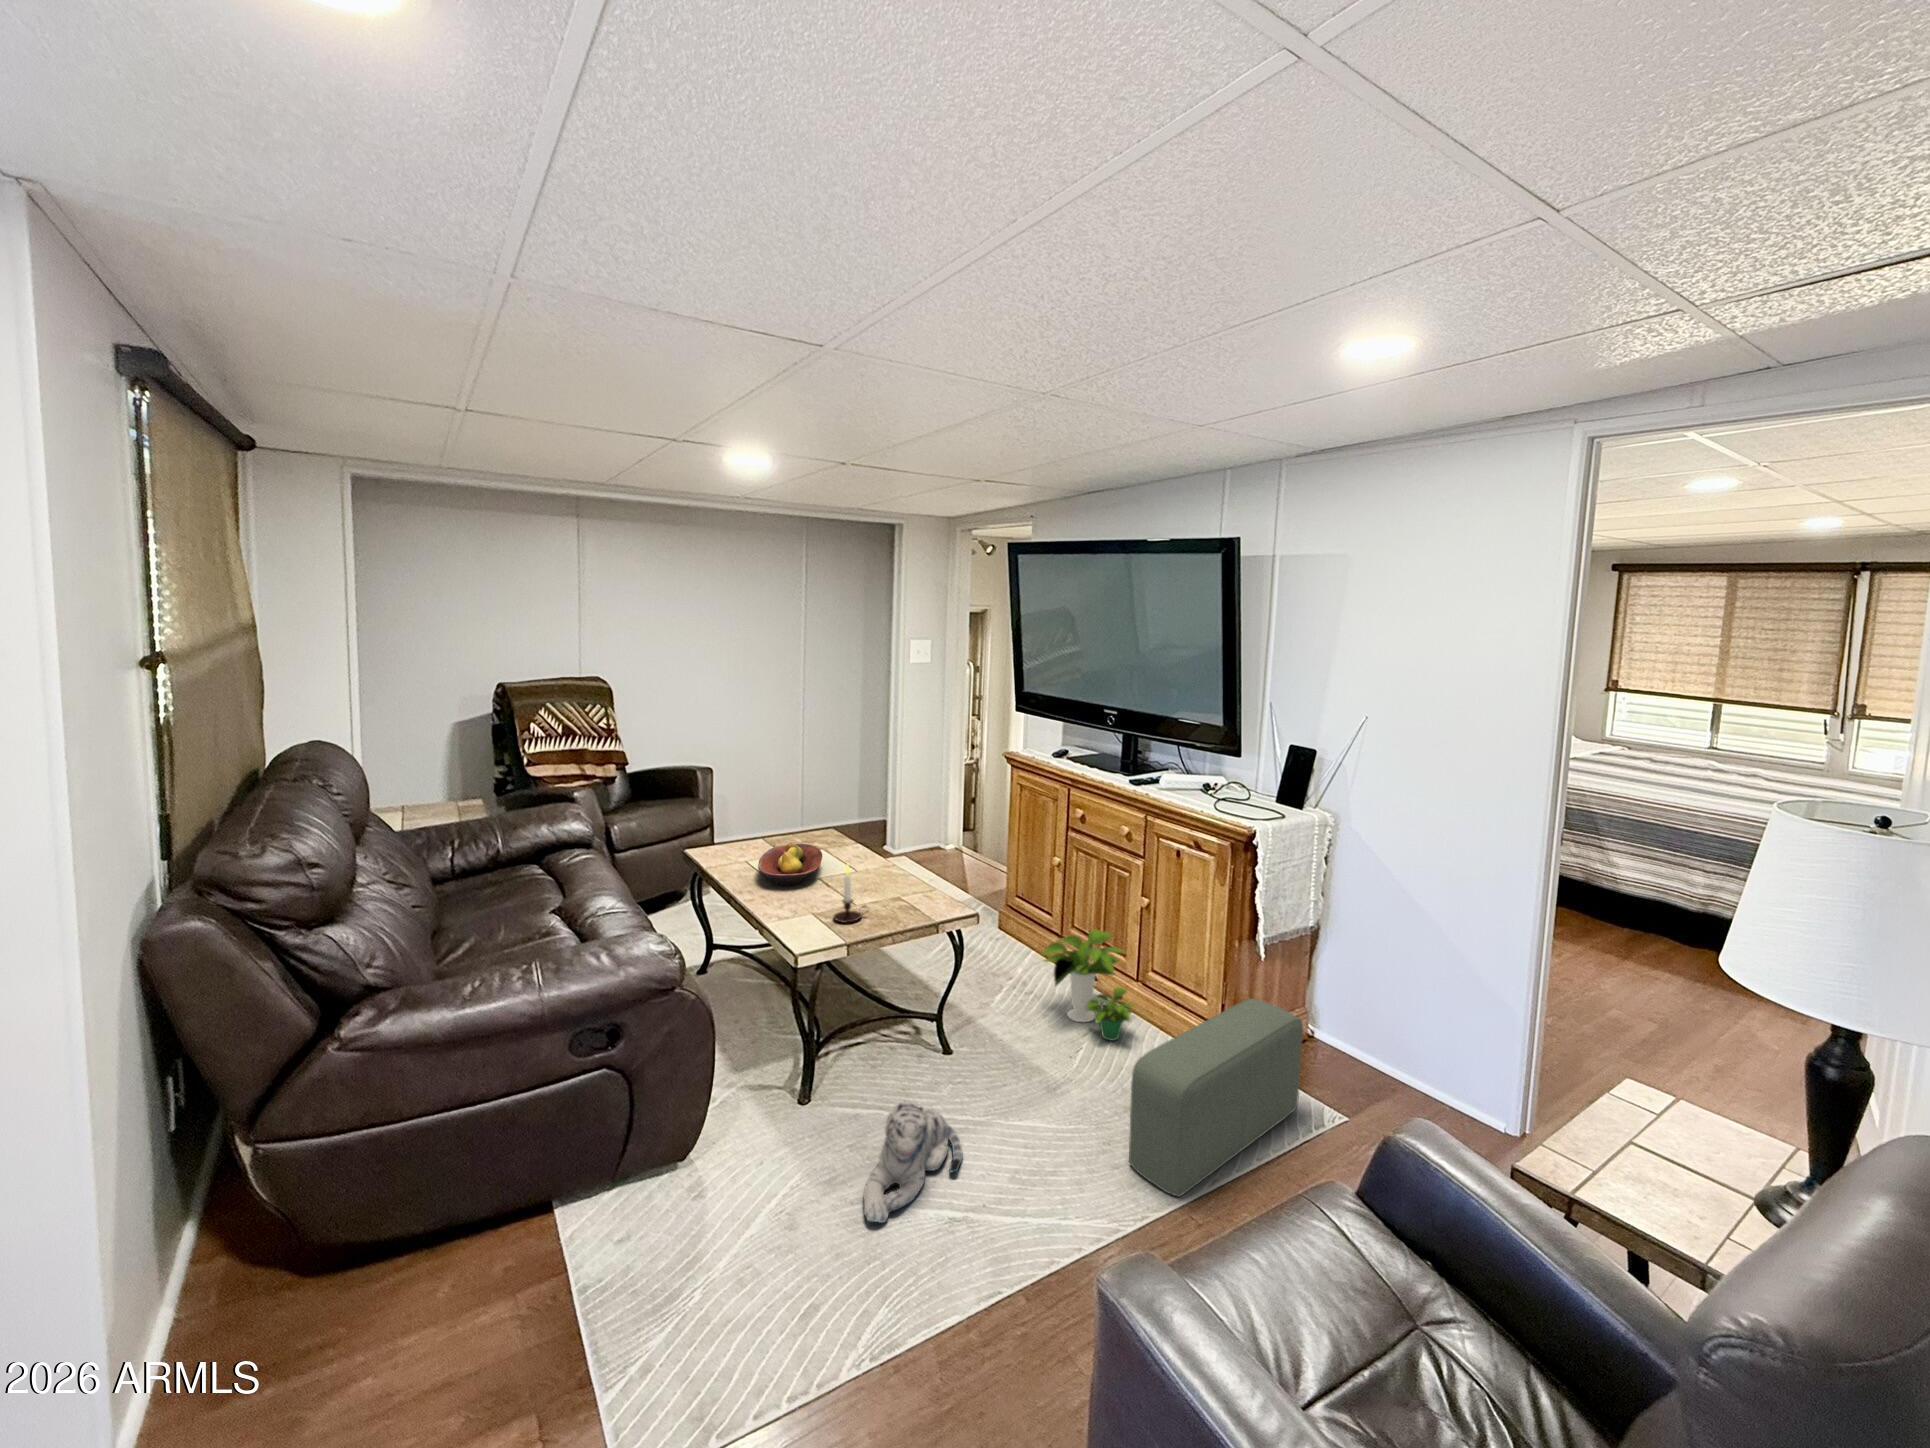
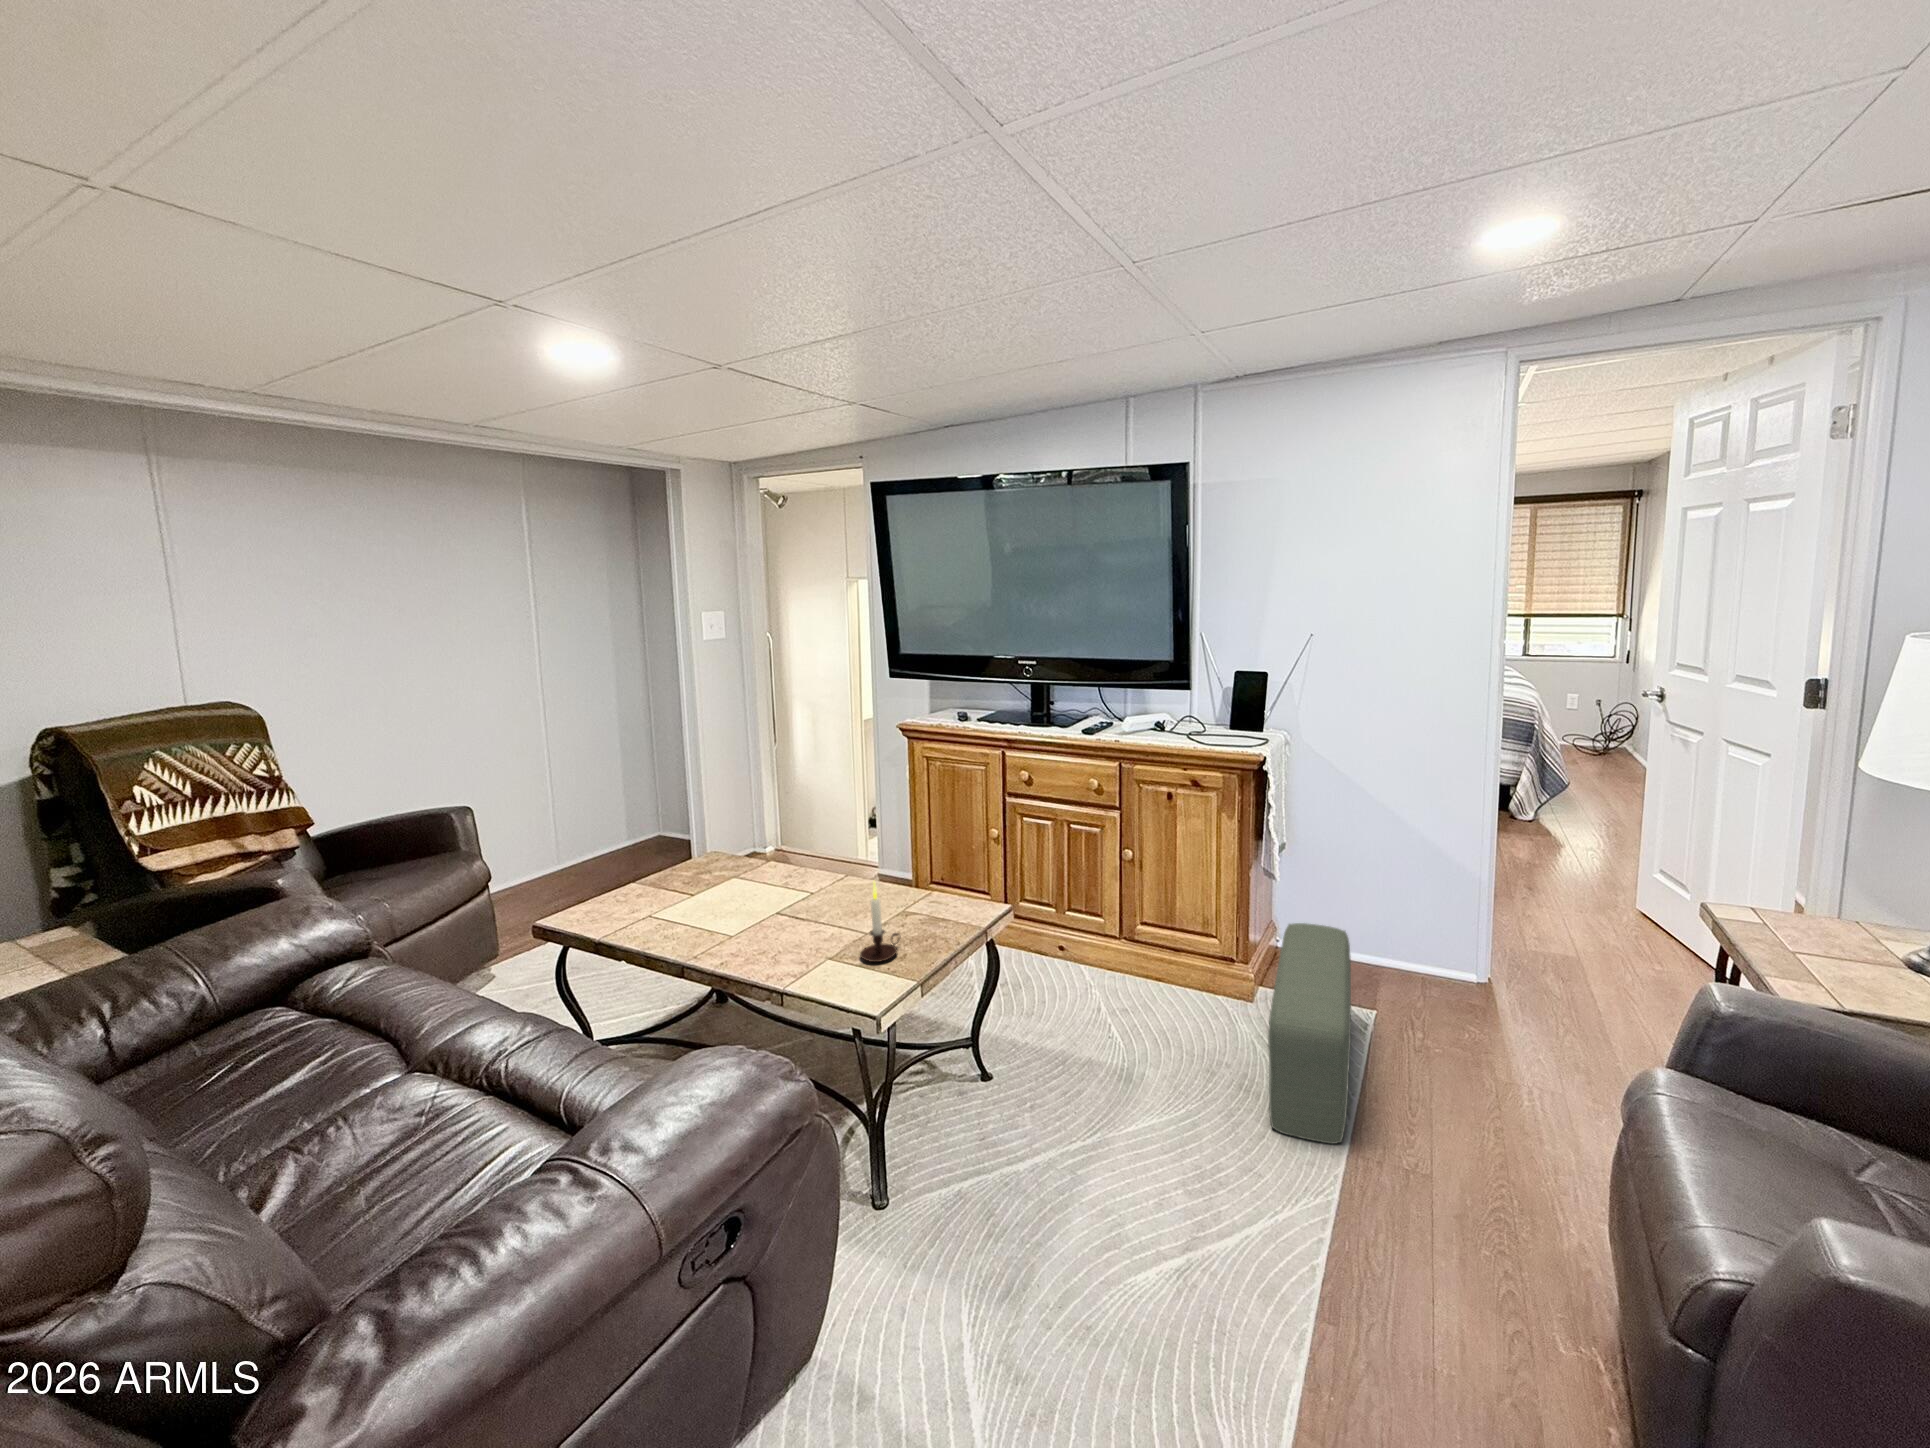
fruit bowl: present [758,842,822,886] -> none [676,876,777,938]
potted plant: present [1041,929,1134,1041] -> none [1028,896,1155,1009]
plush toy: present [864,1102,963,1223] -> none [1036,1152,1134,1320]

